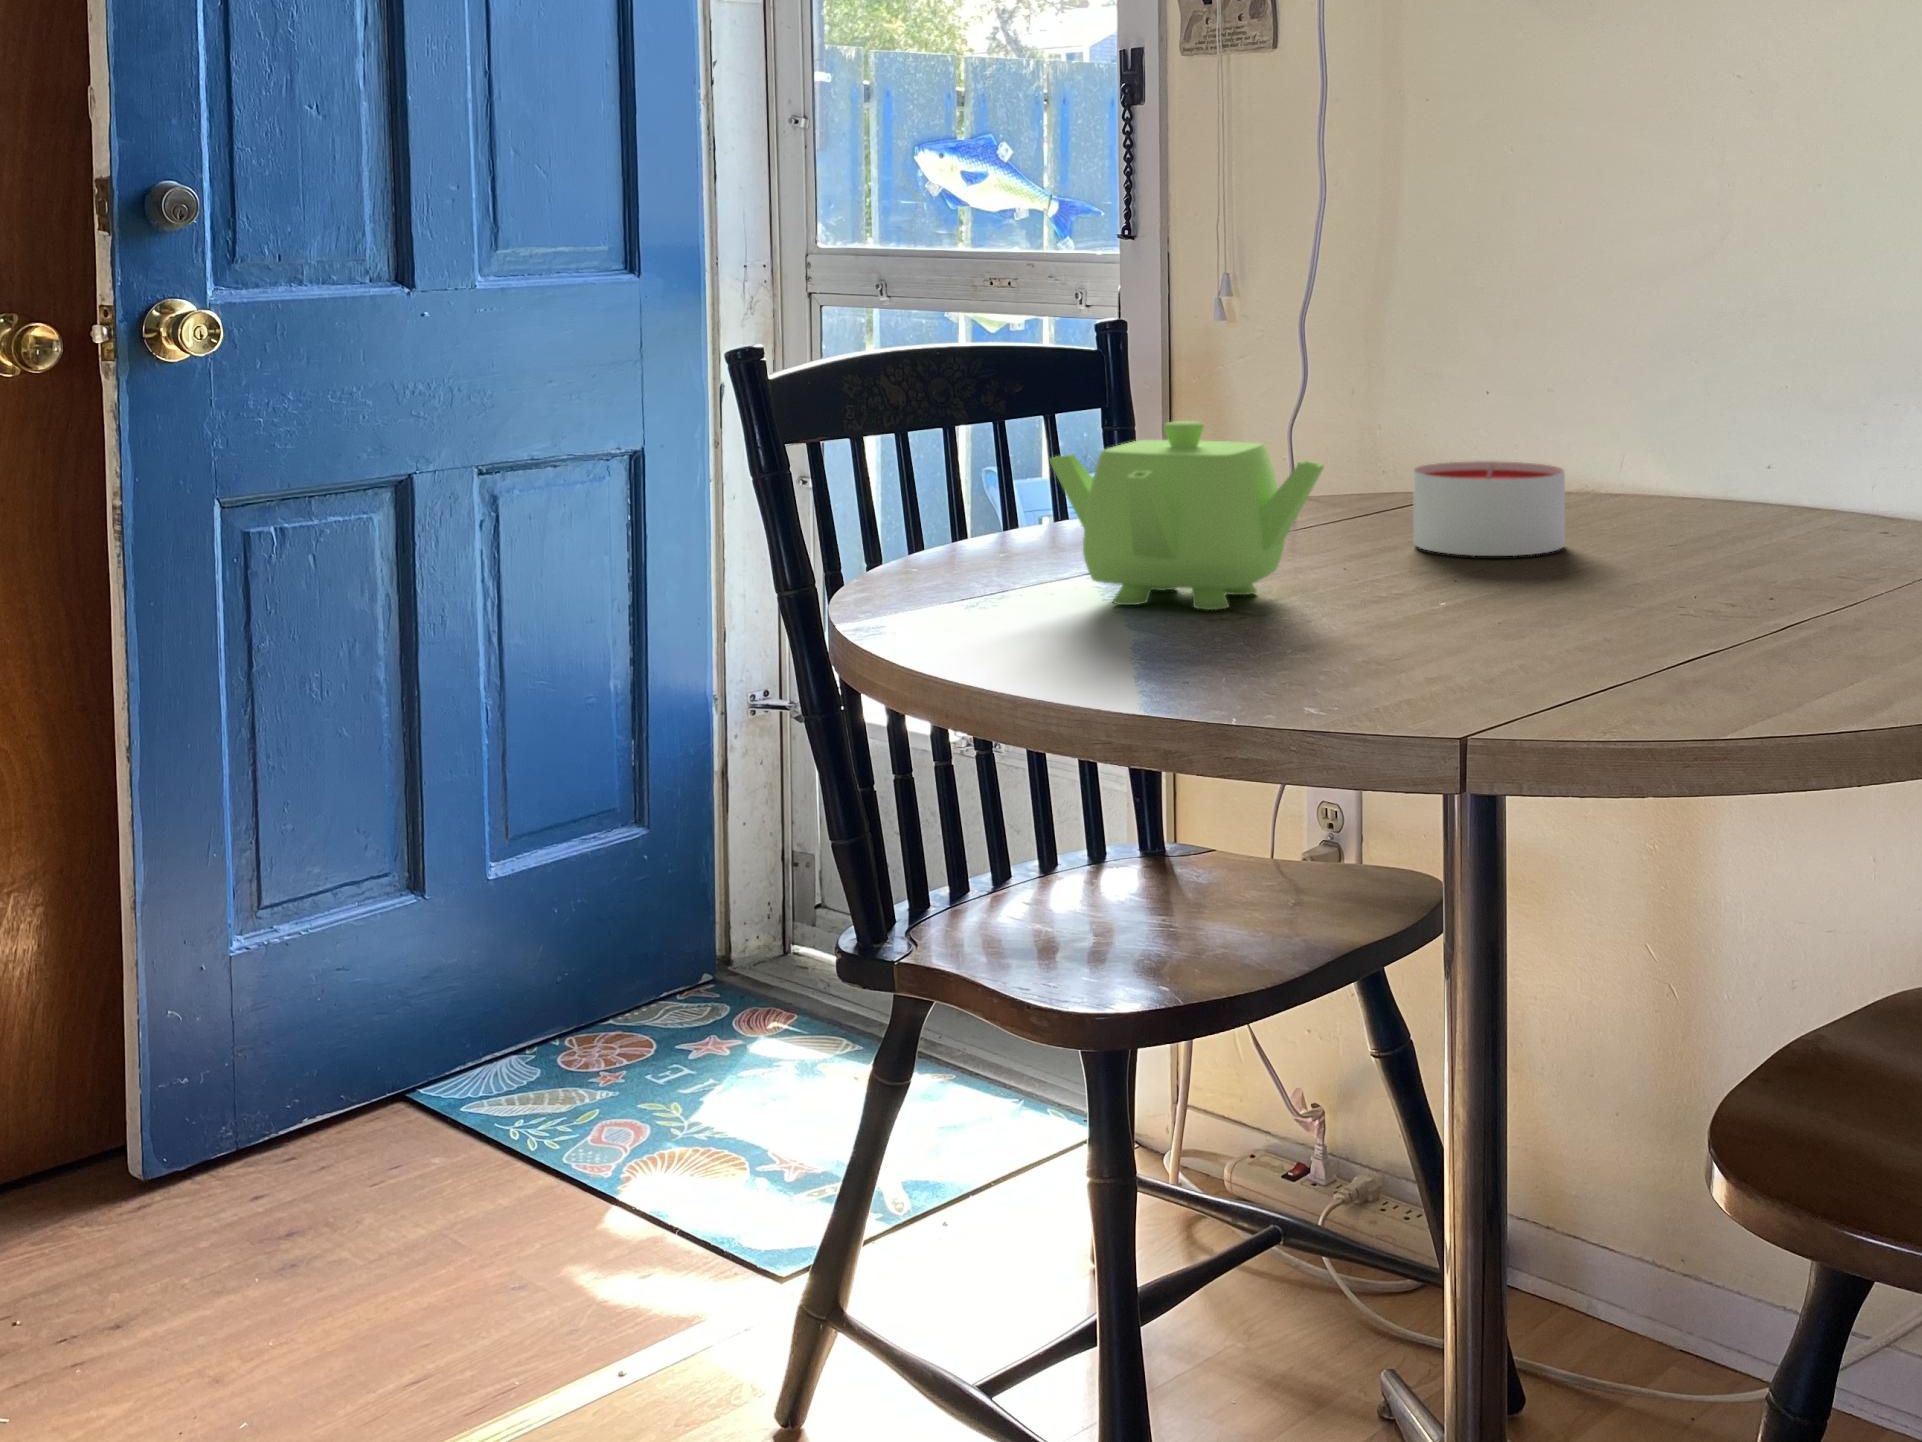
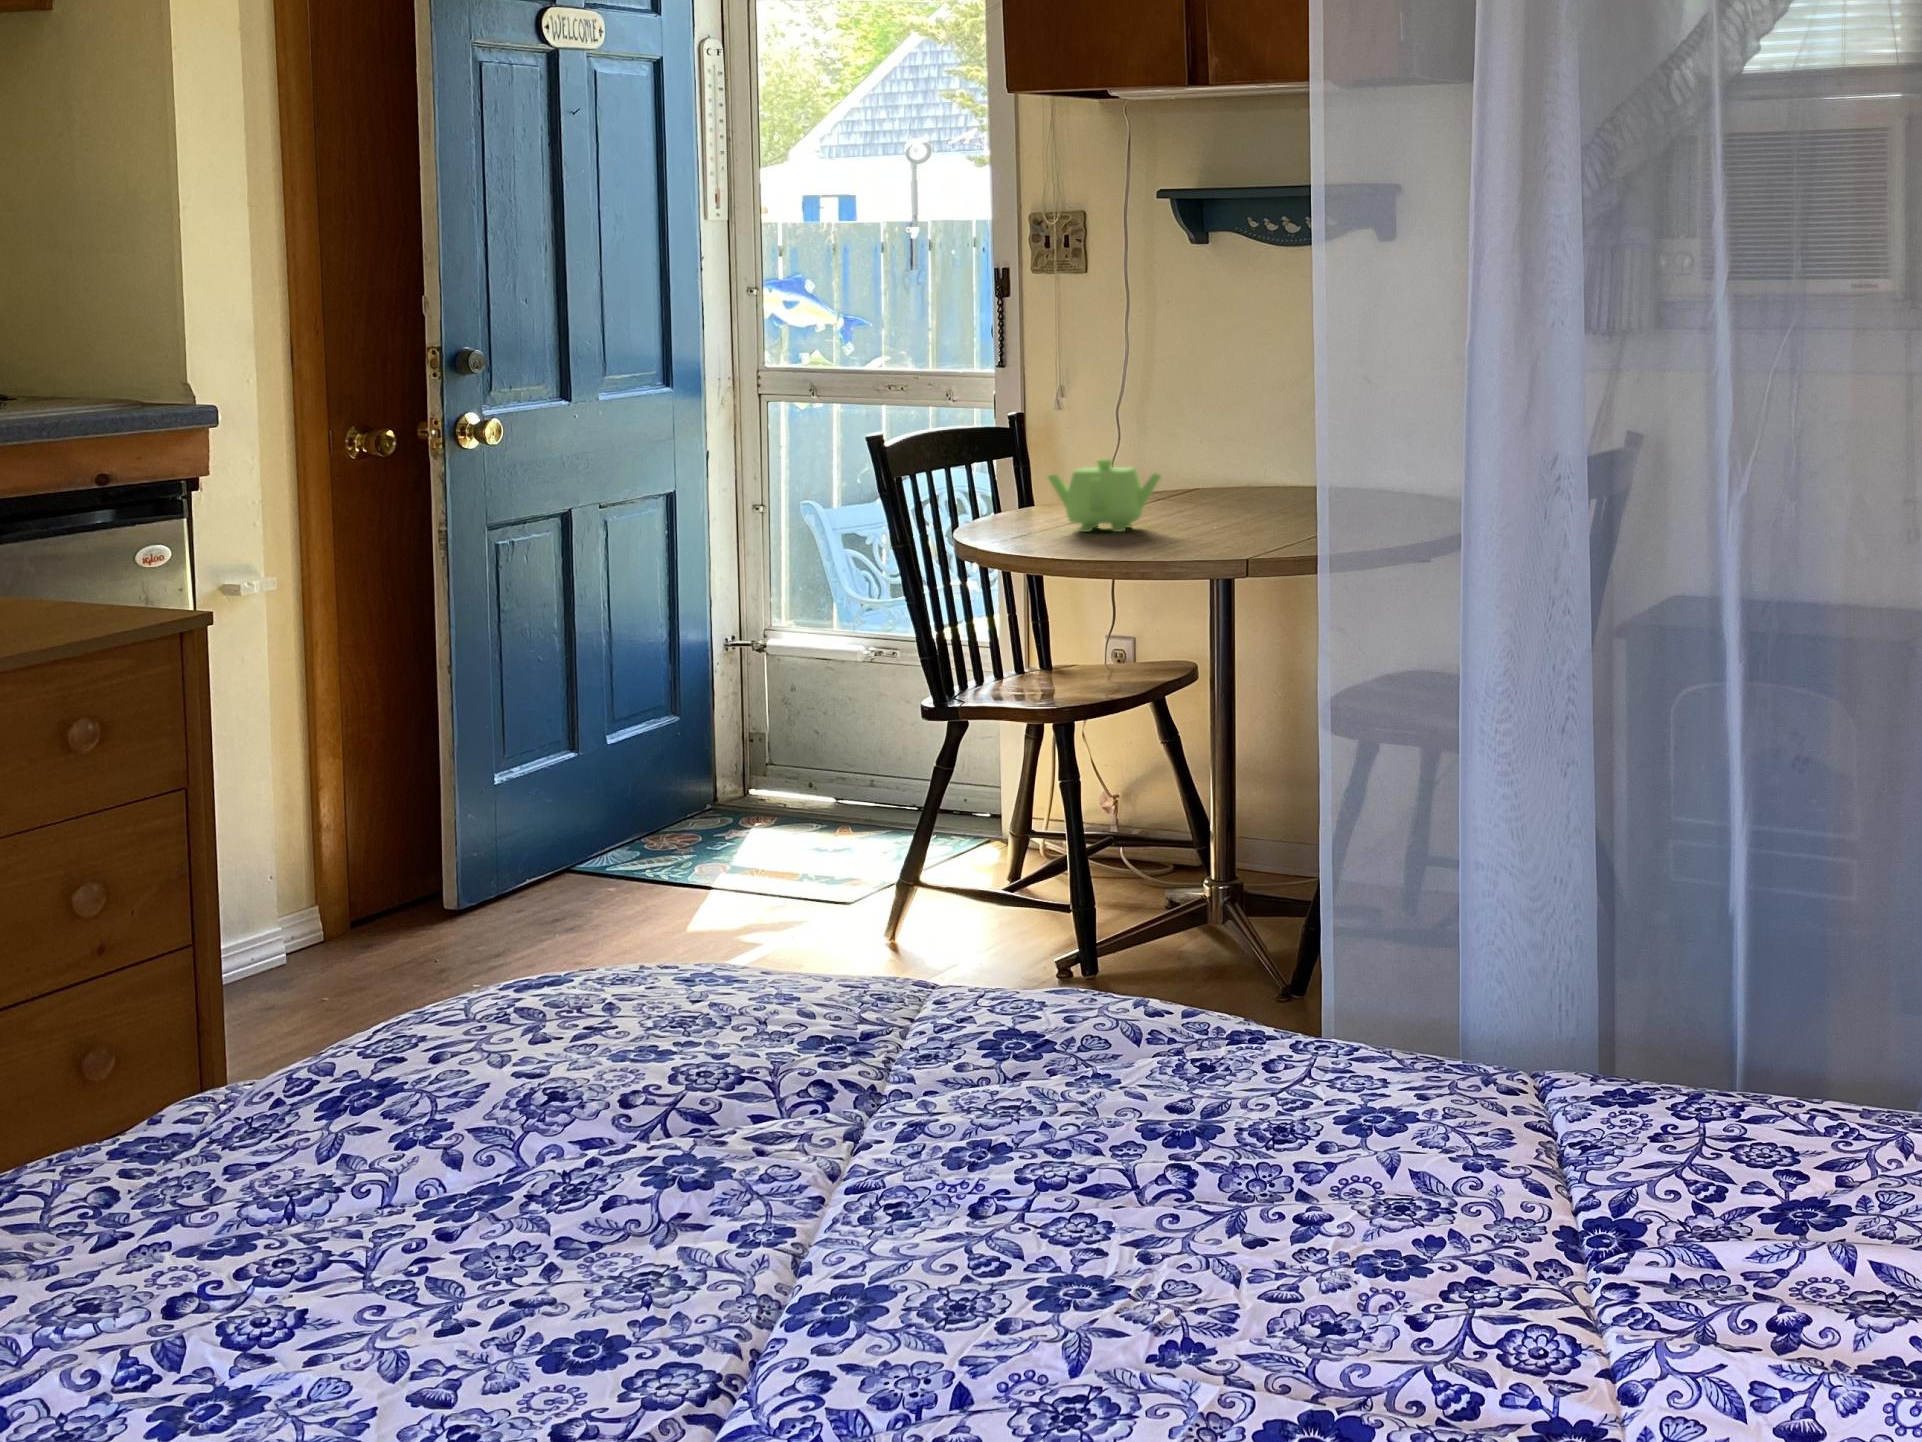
candle: present [1413,461,1565,556] -> none [1182,475,1246,513]

